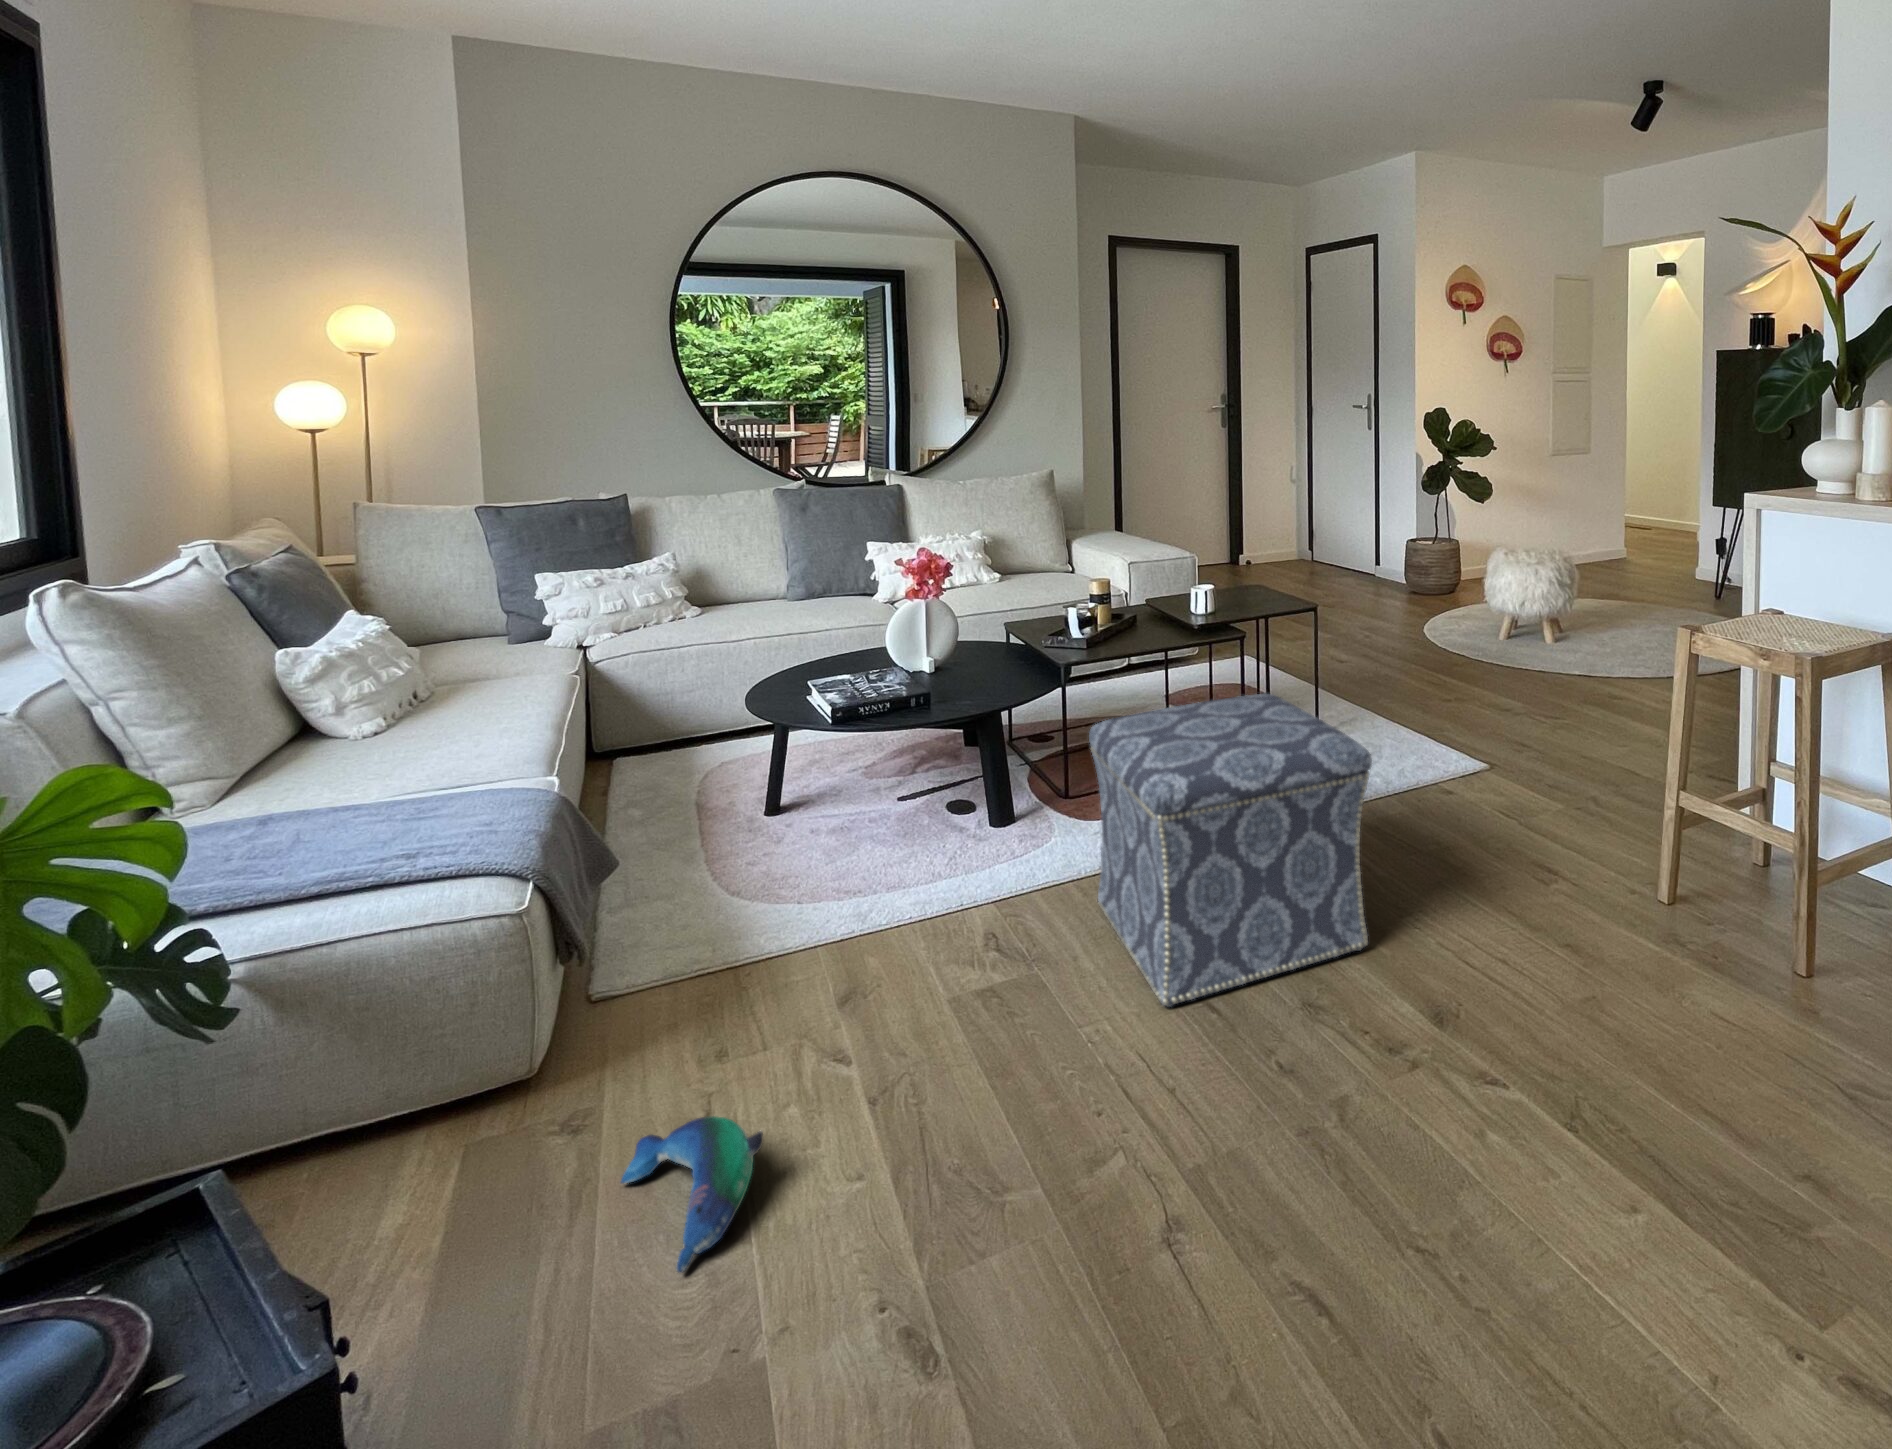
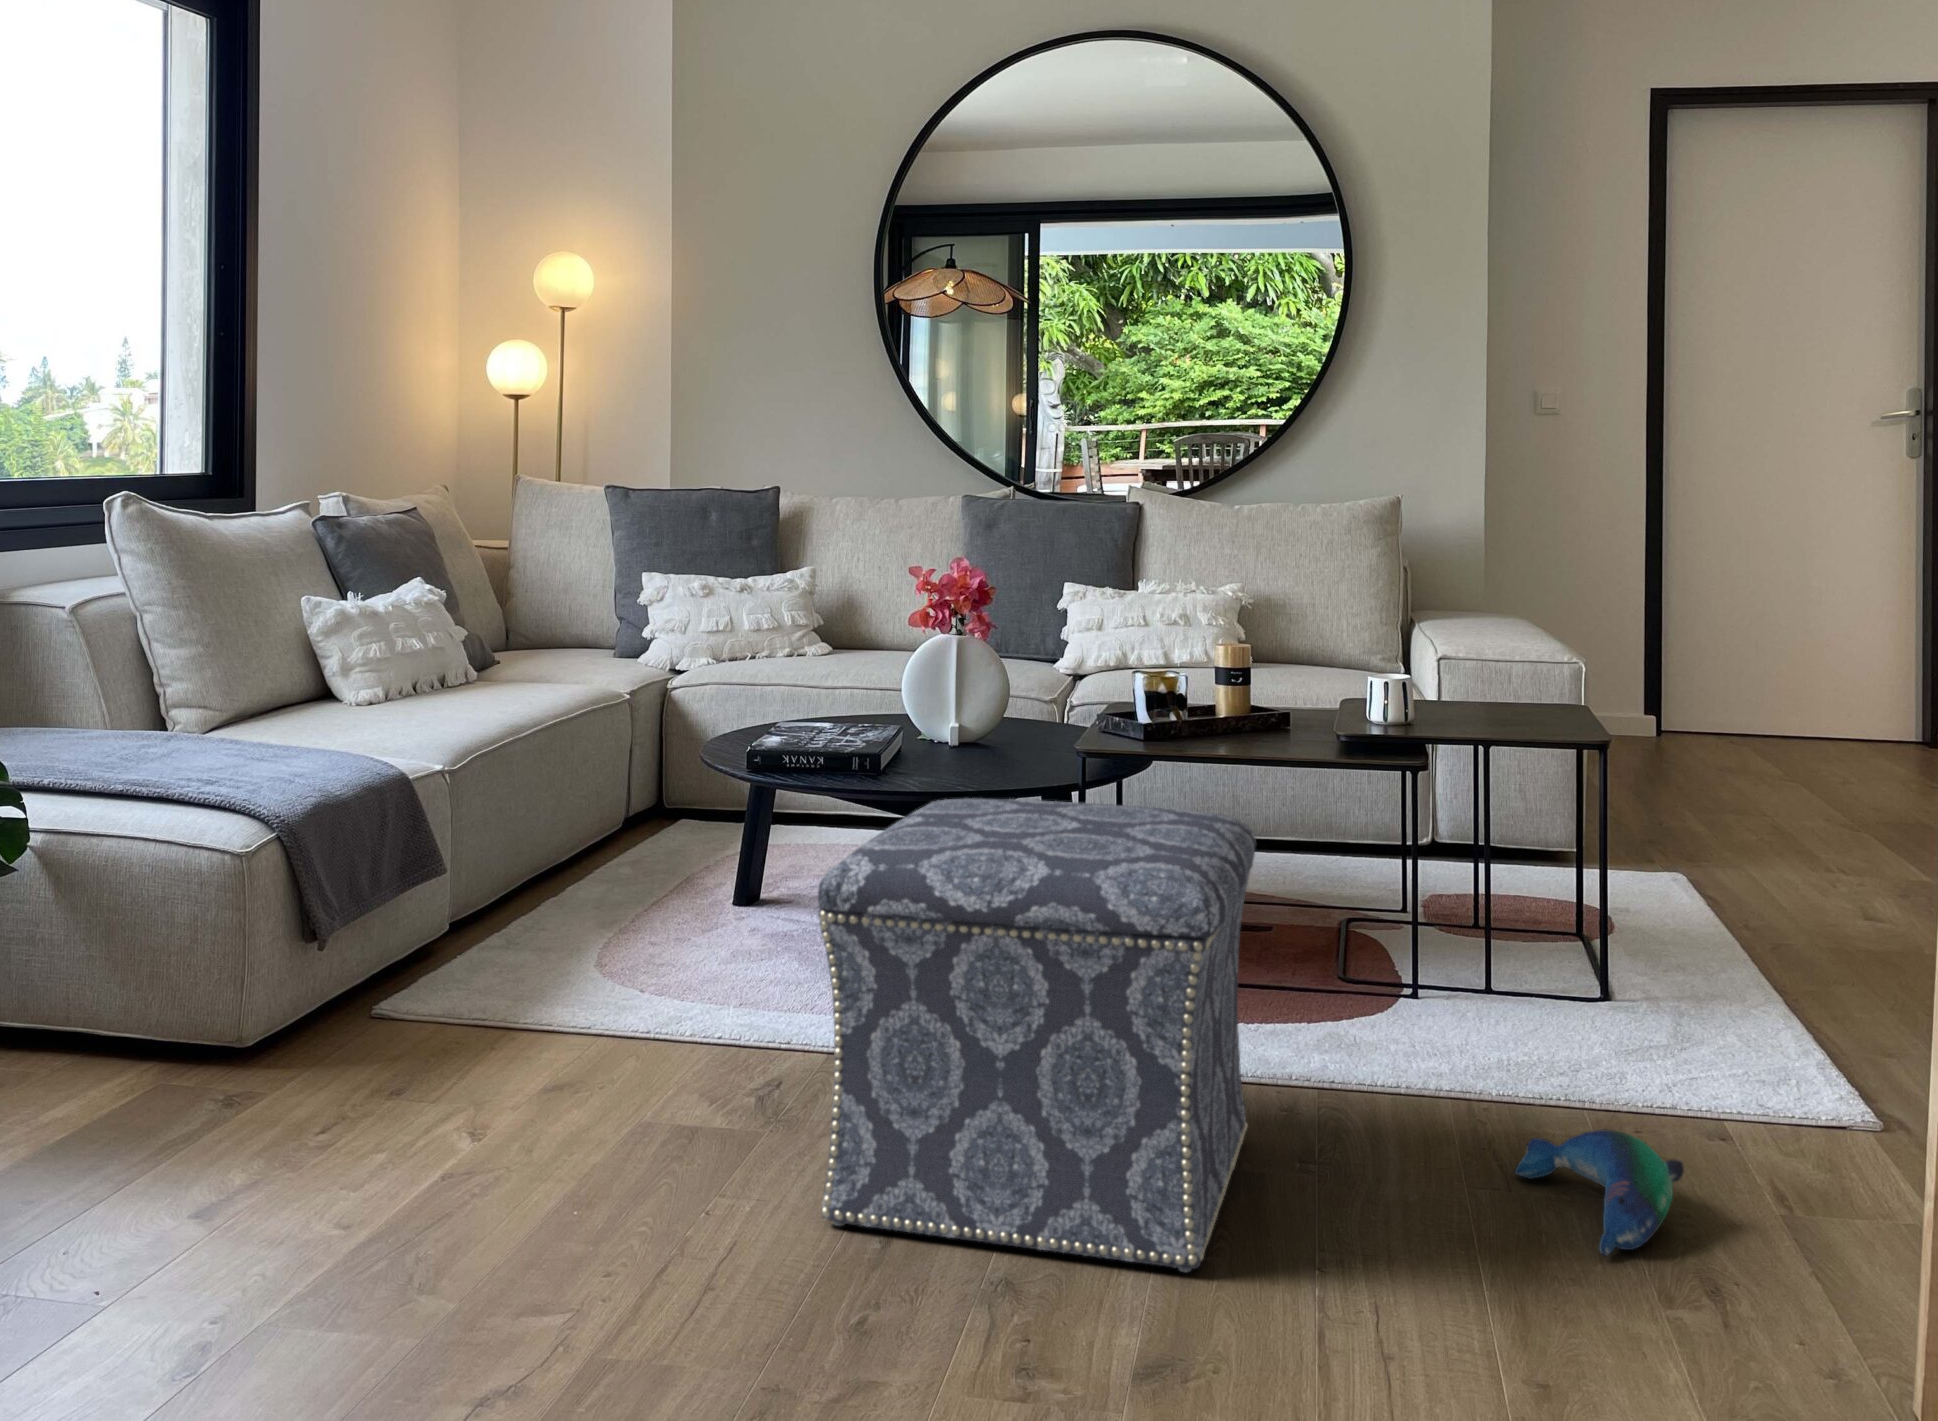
plush toy: present [621,1116,763,1273] -> present [1515,1129,1684,1256]

